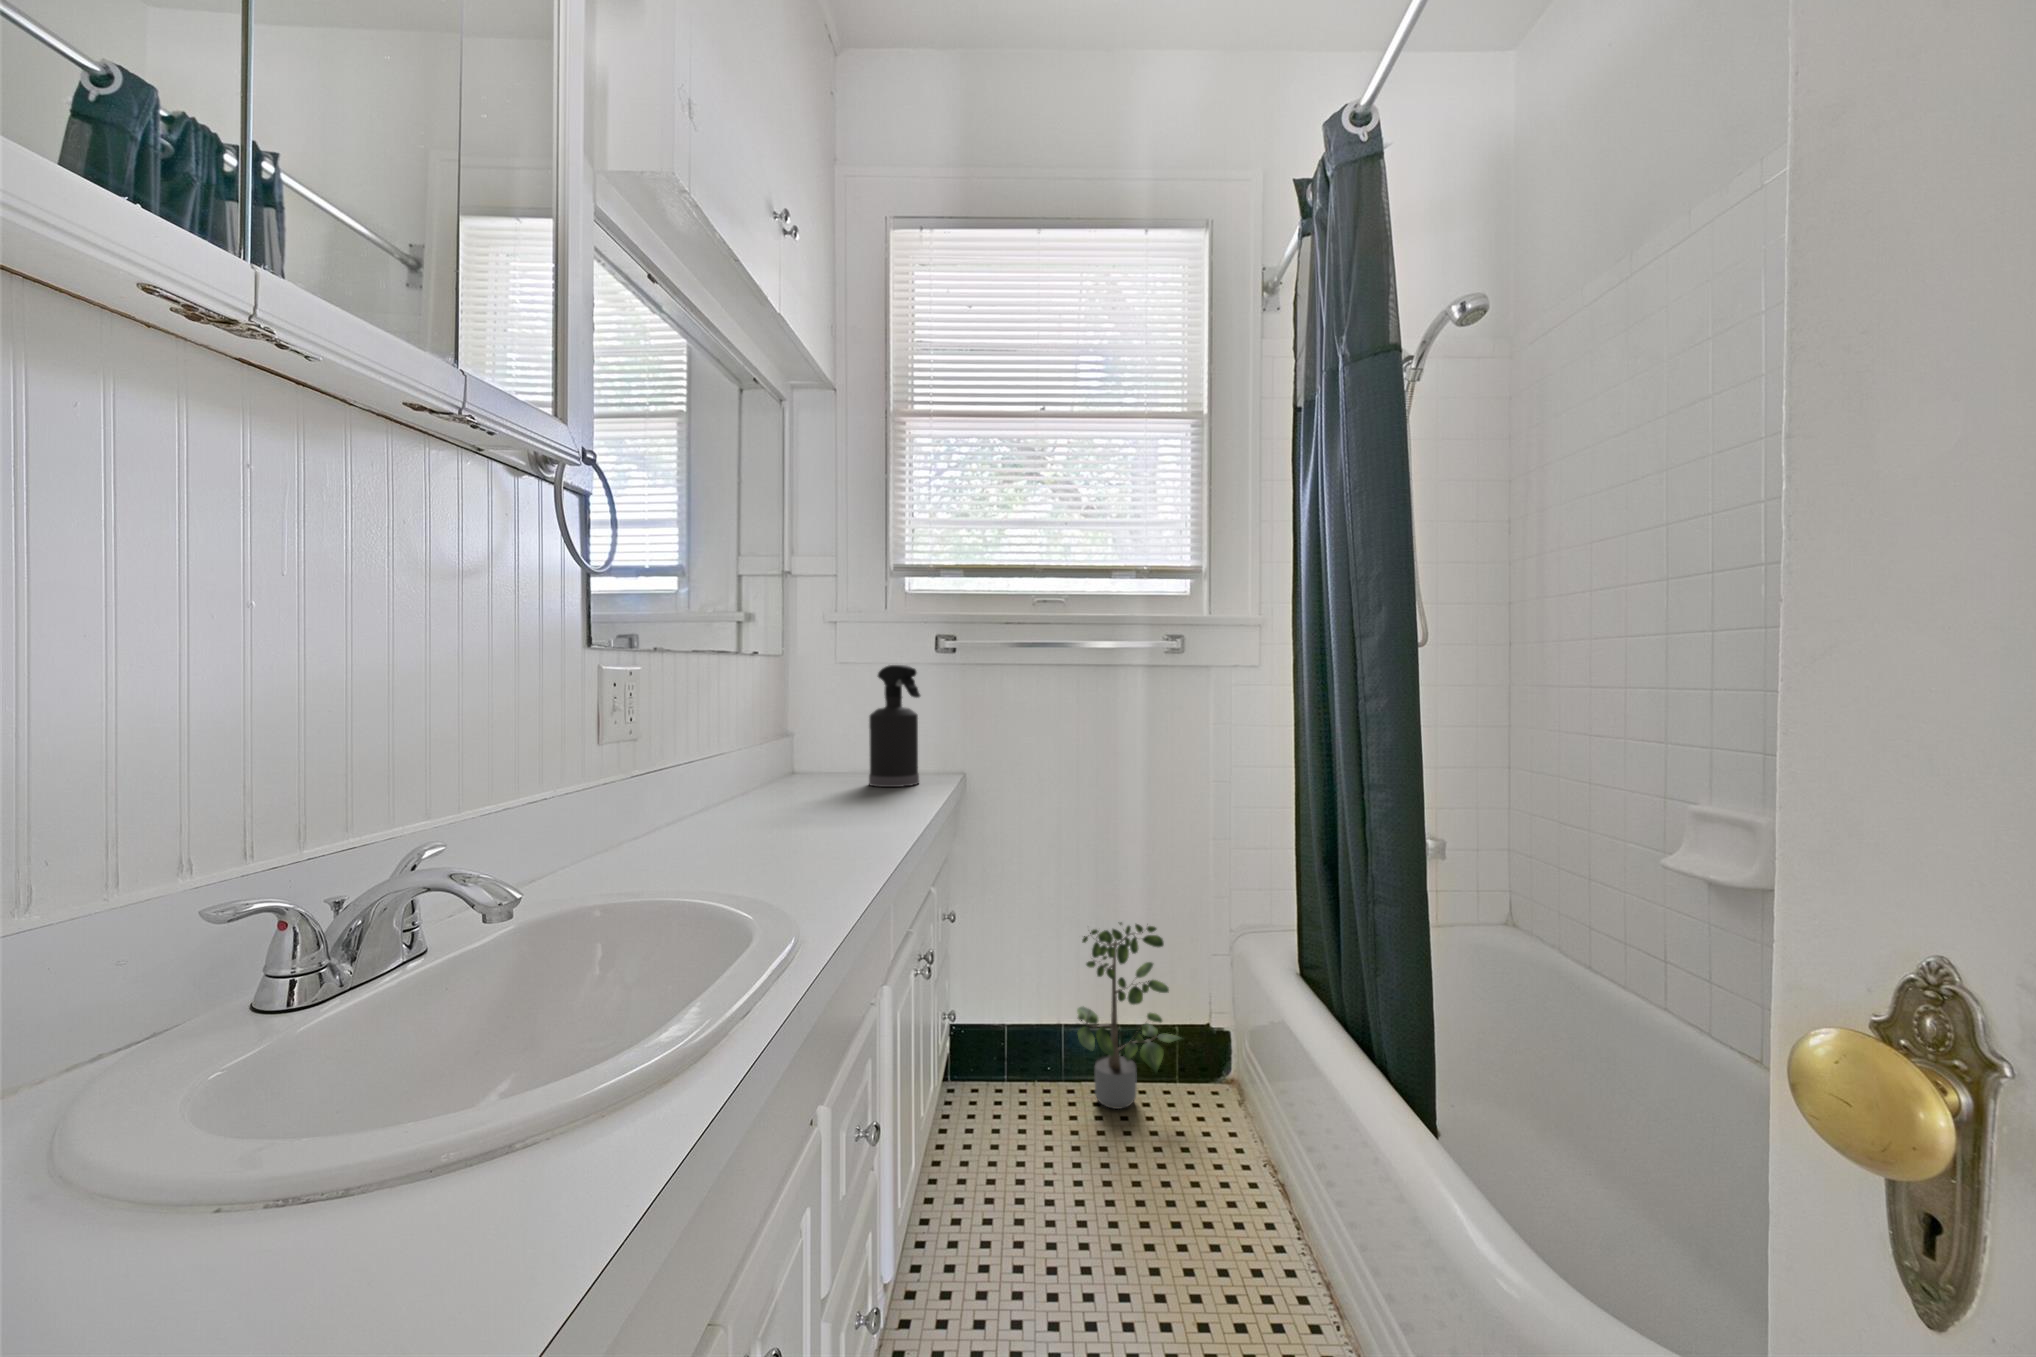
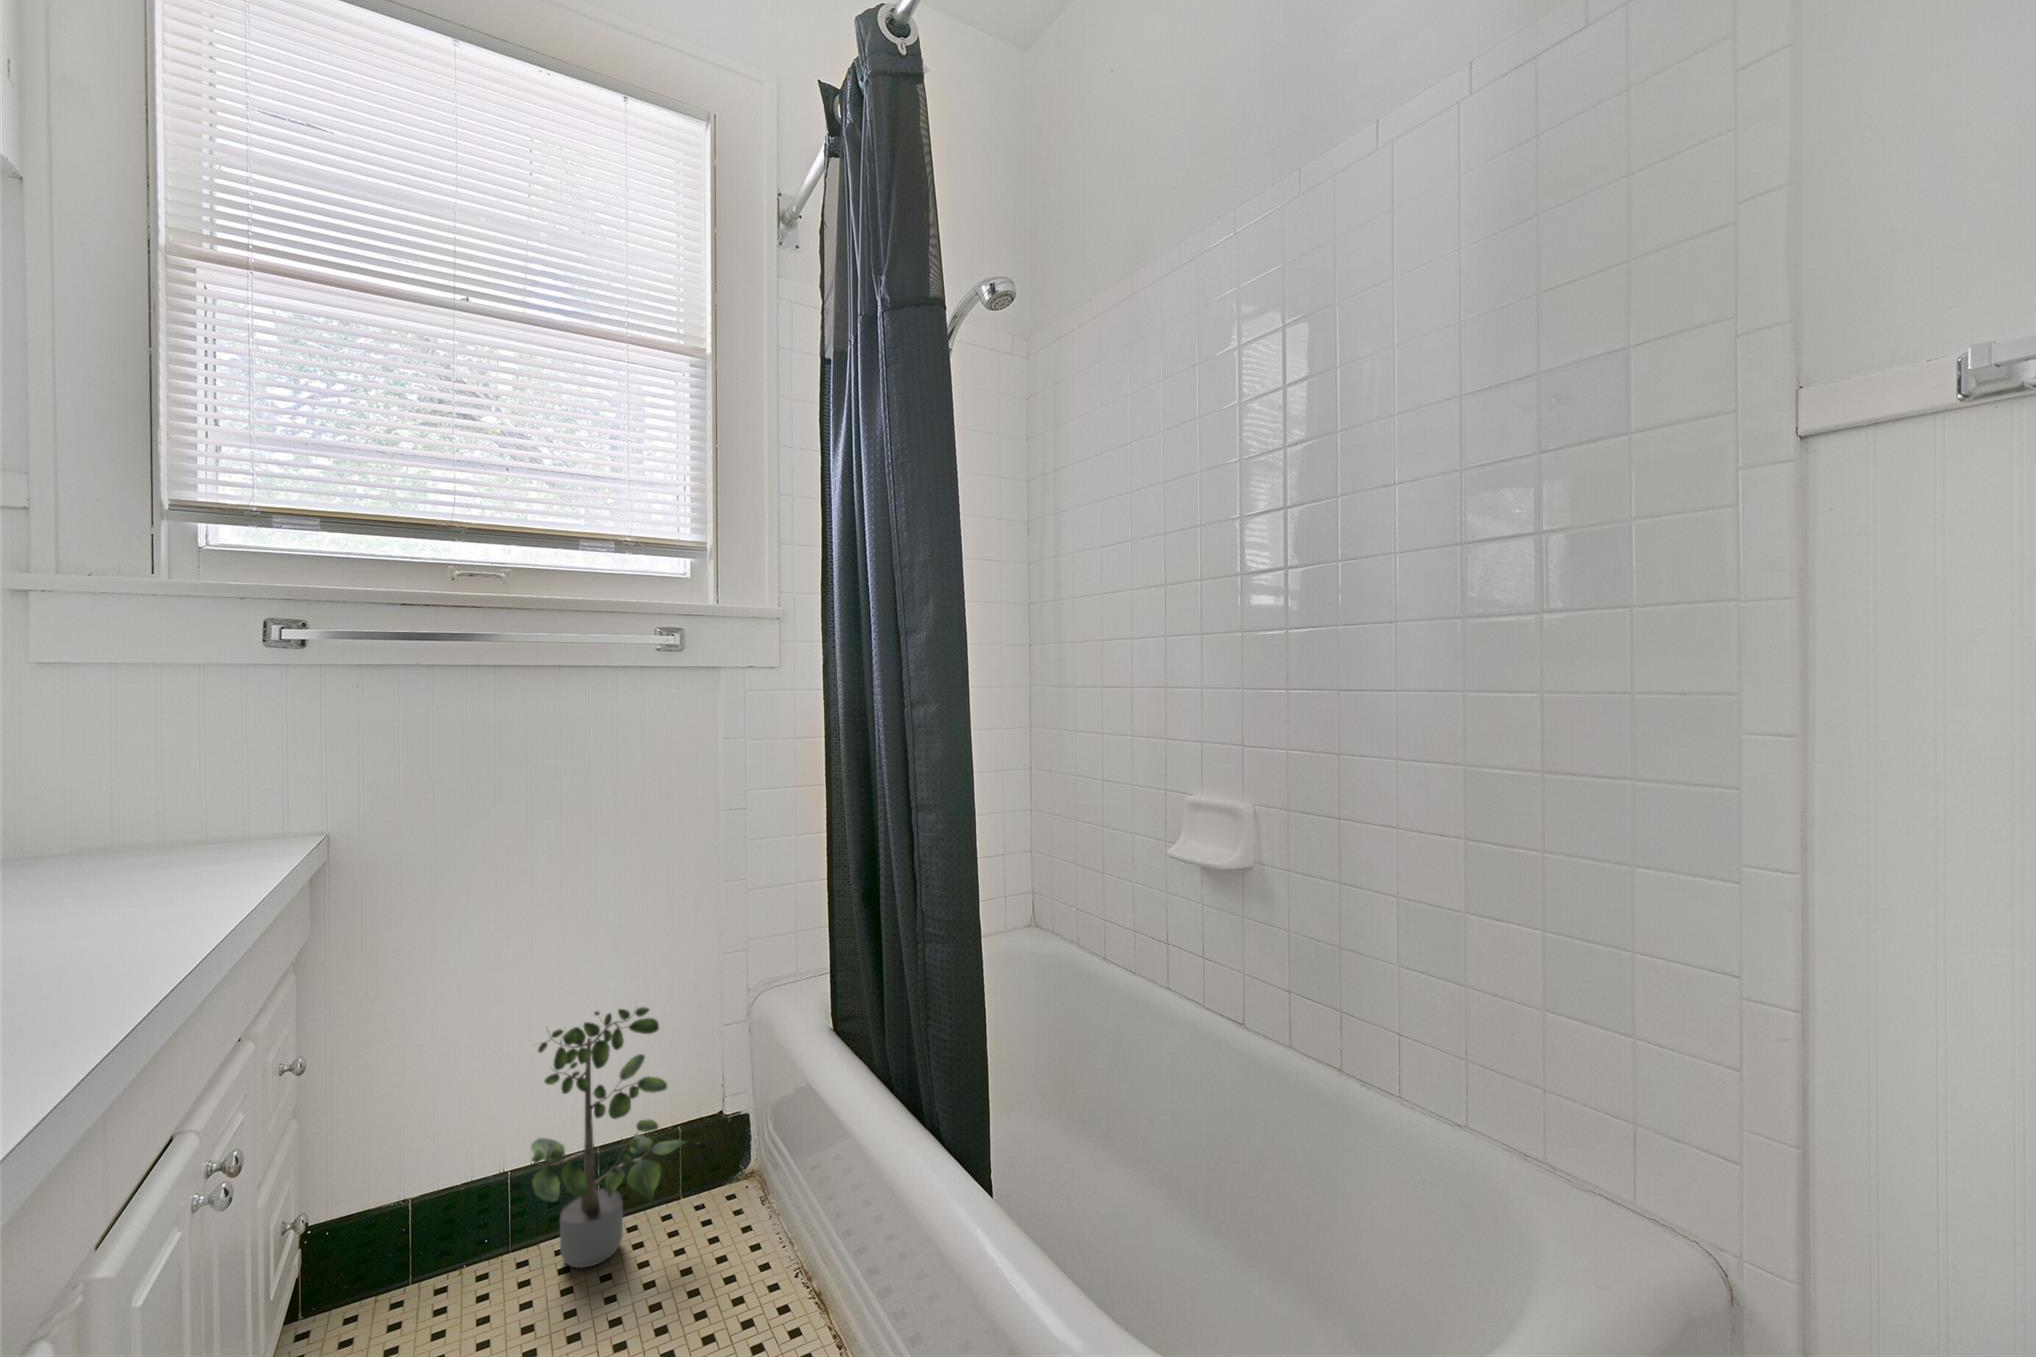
spray bottle: present [869,665,920,787] -> none [110,669,229,879]

